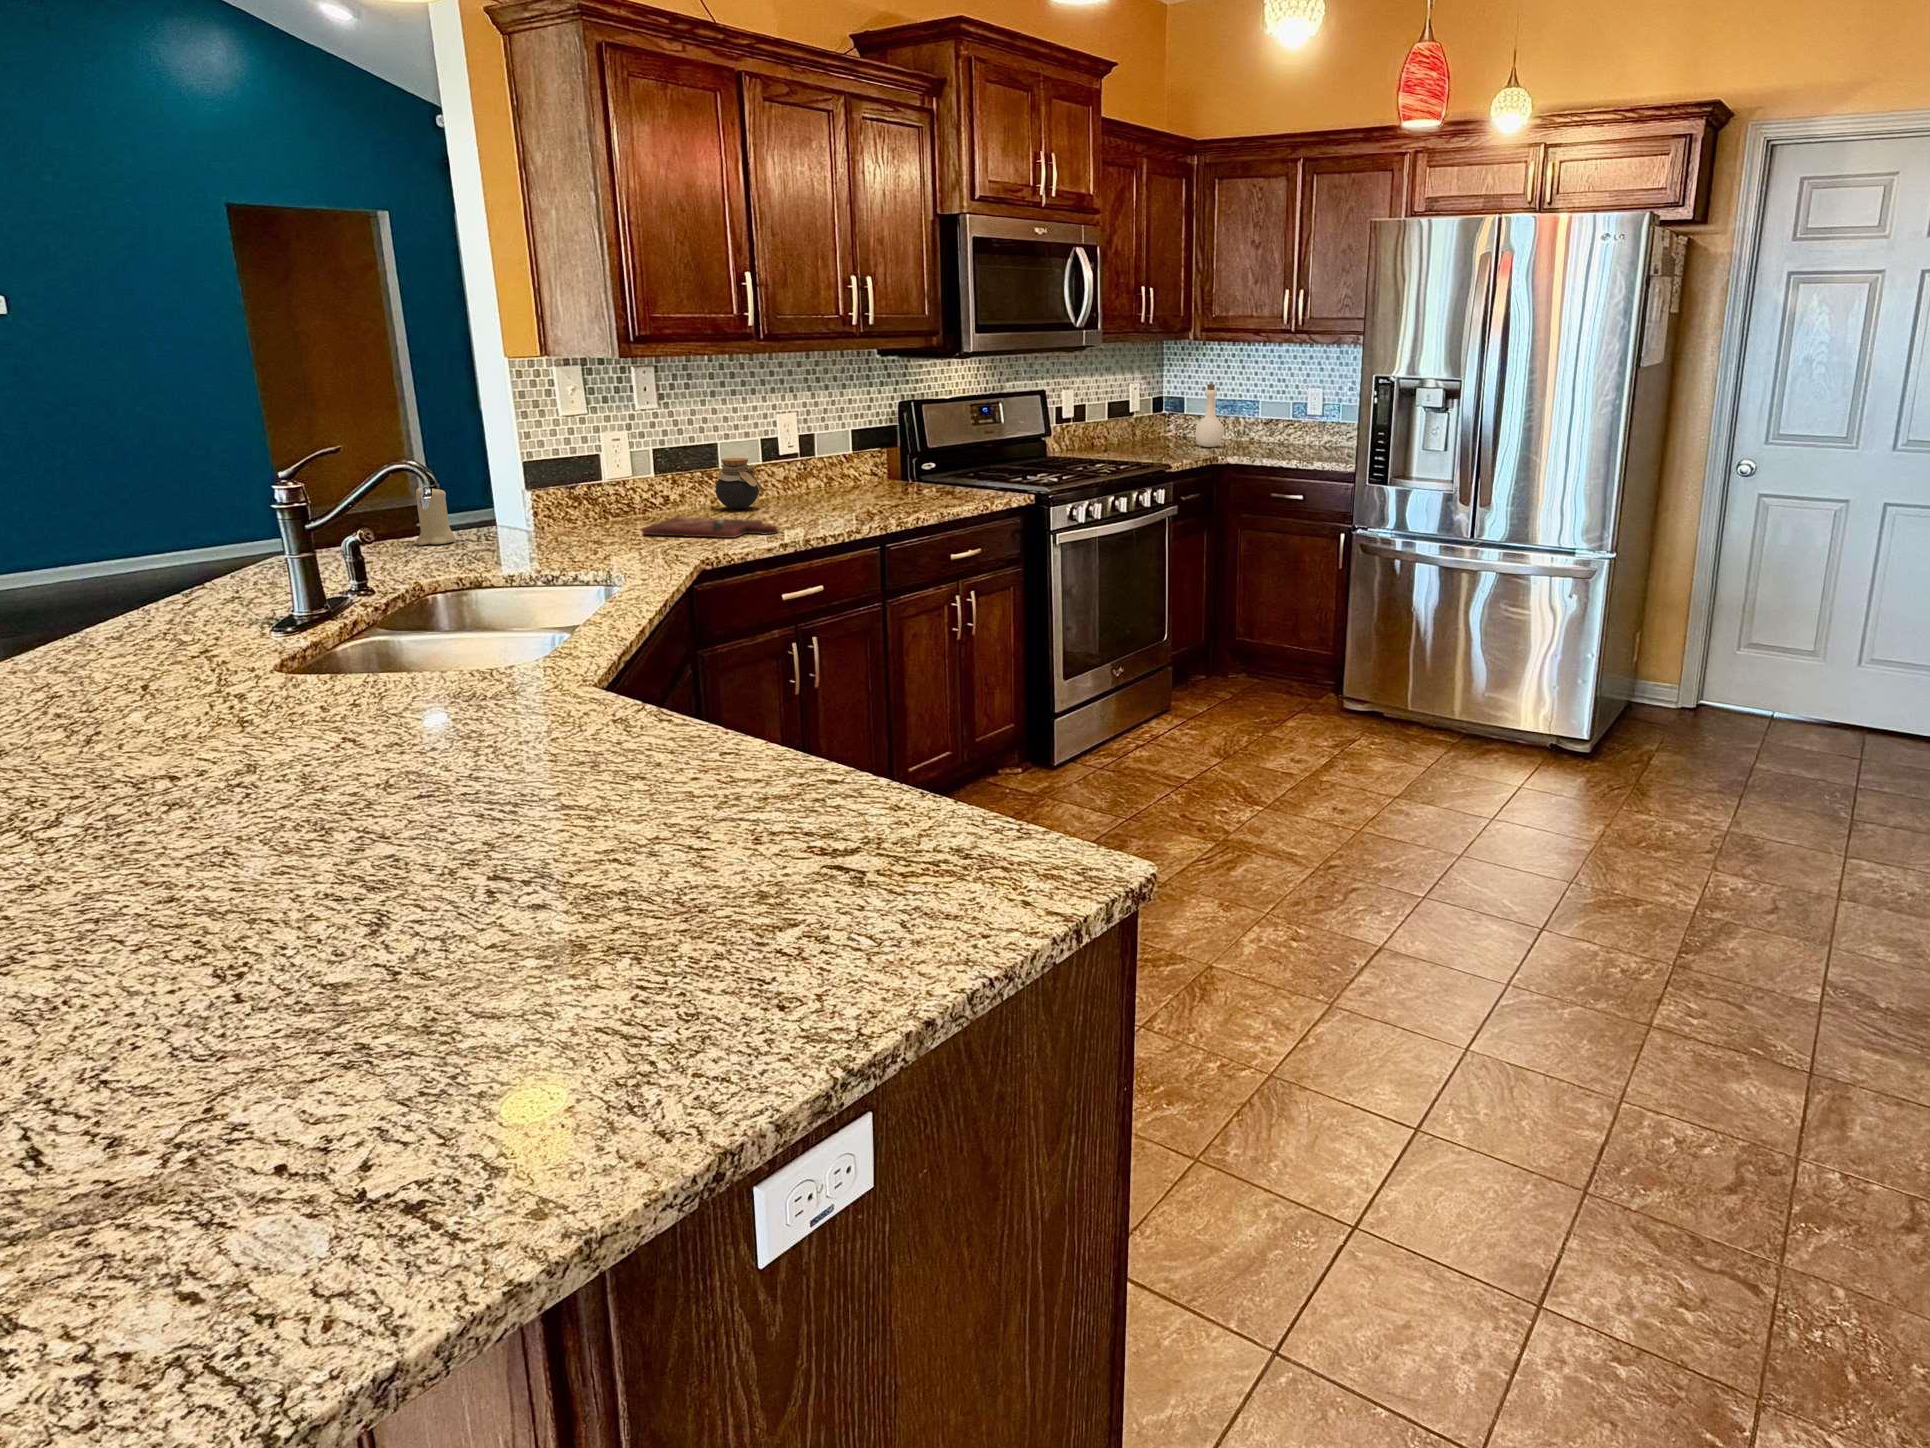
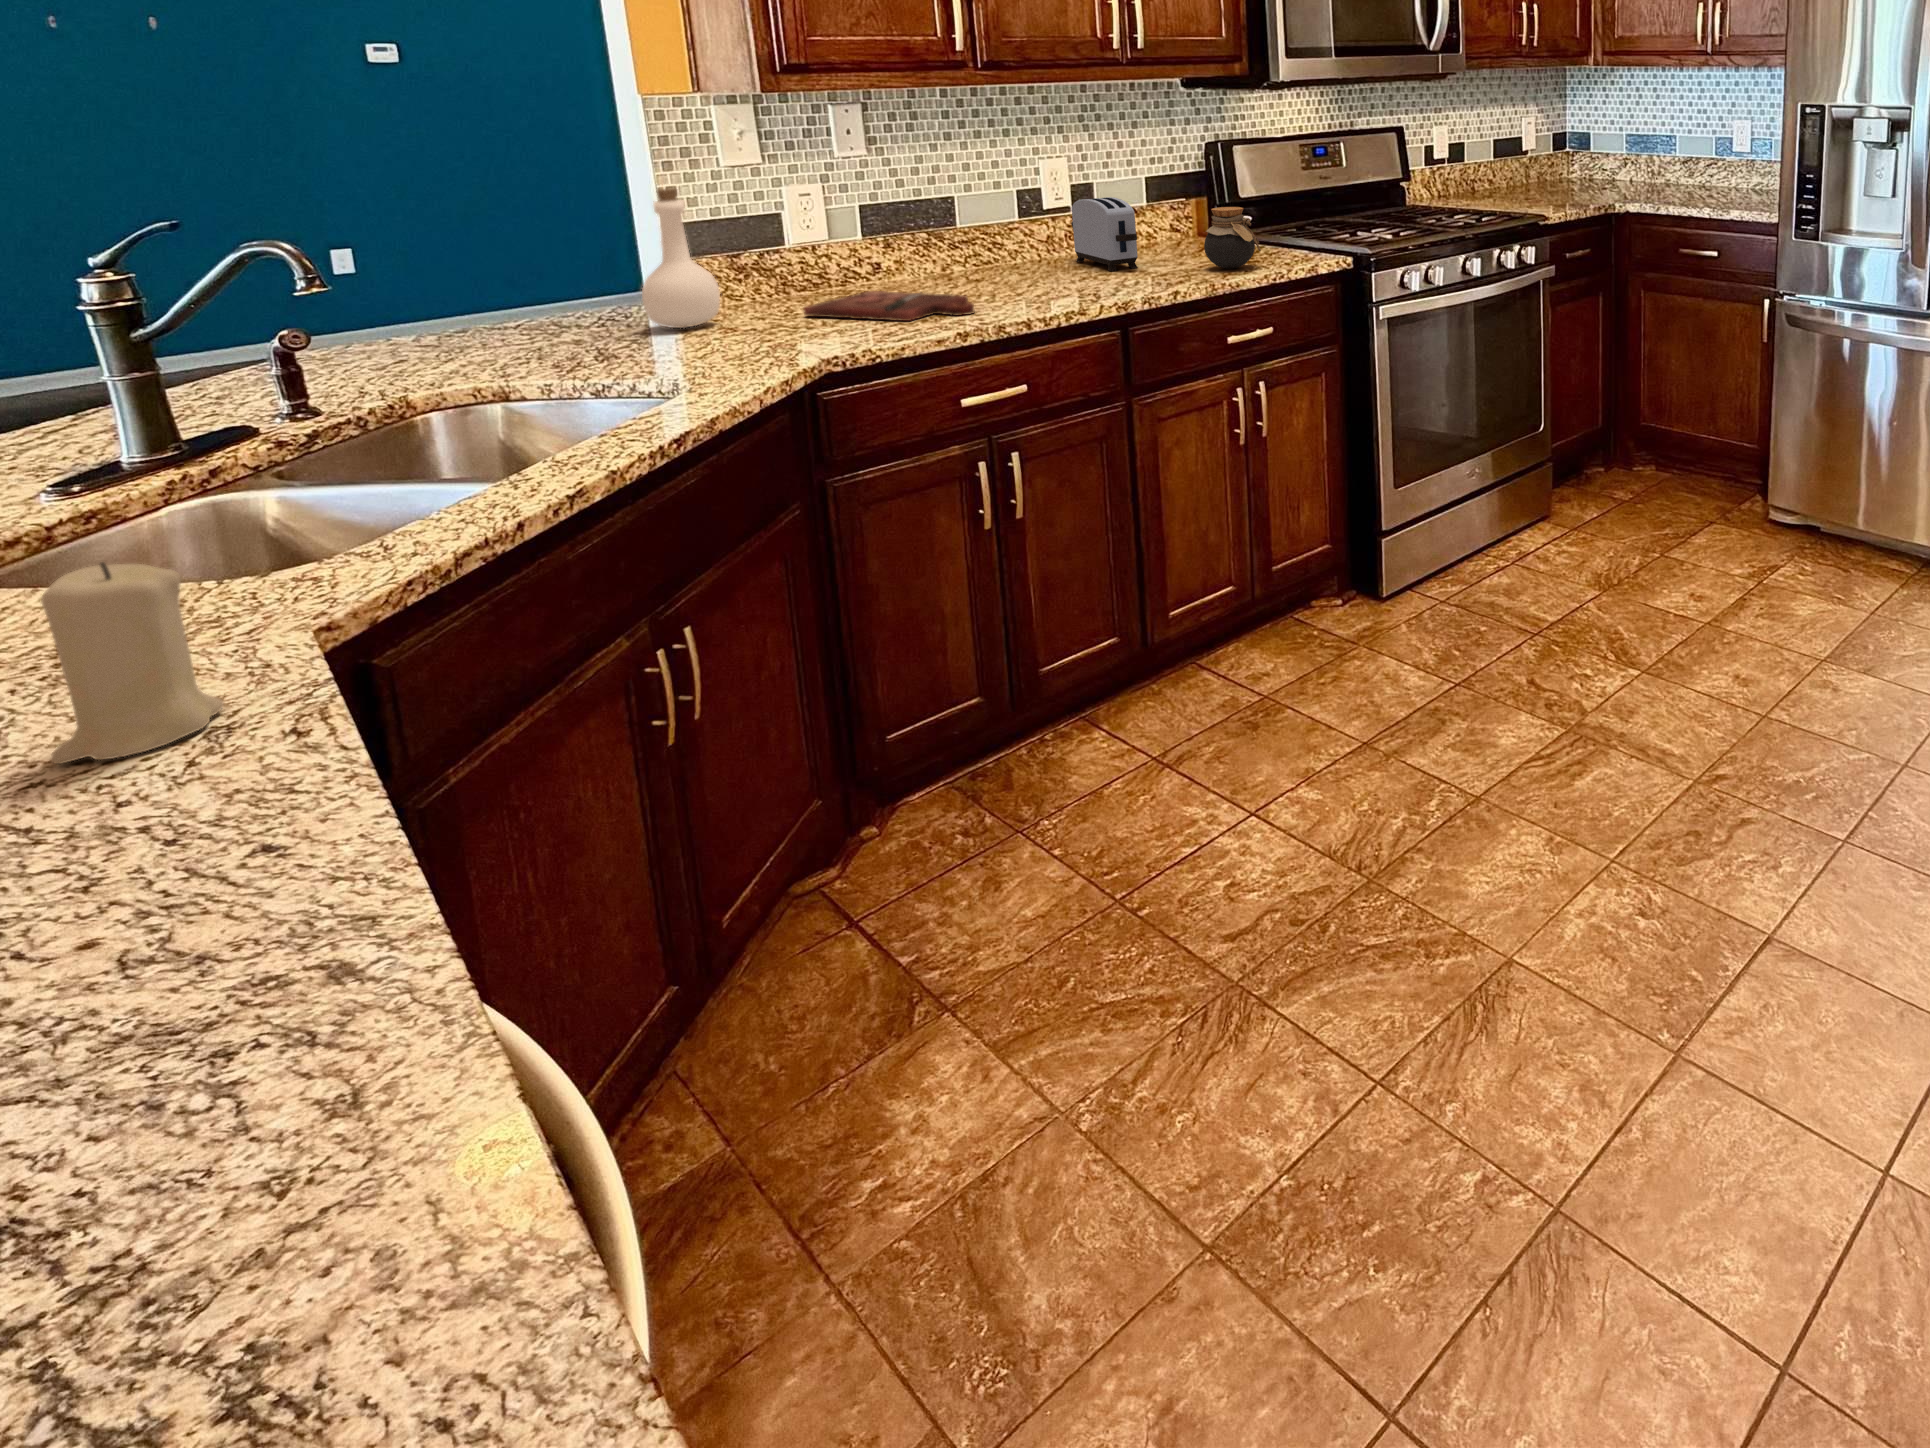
bottle: present [1195,384,1224,447] -> present [642,188,720,328]
toaster: none [801,446,869,505] -> present [1071,197,1138,271]
jar: present [716,458,764,509] -> present [1204,207,1261,269]
candle: present [416,488,456,545] -> present [41,562,224,764]

